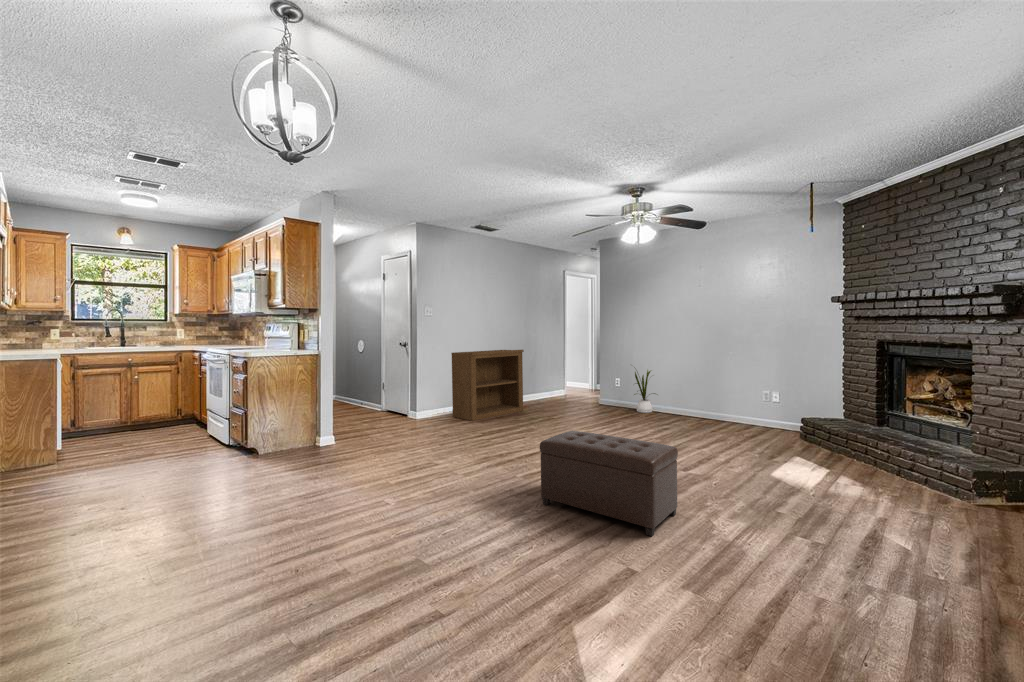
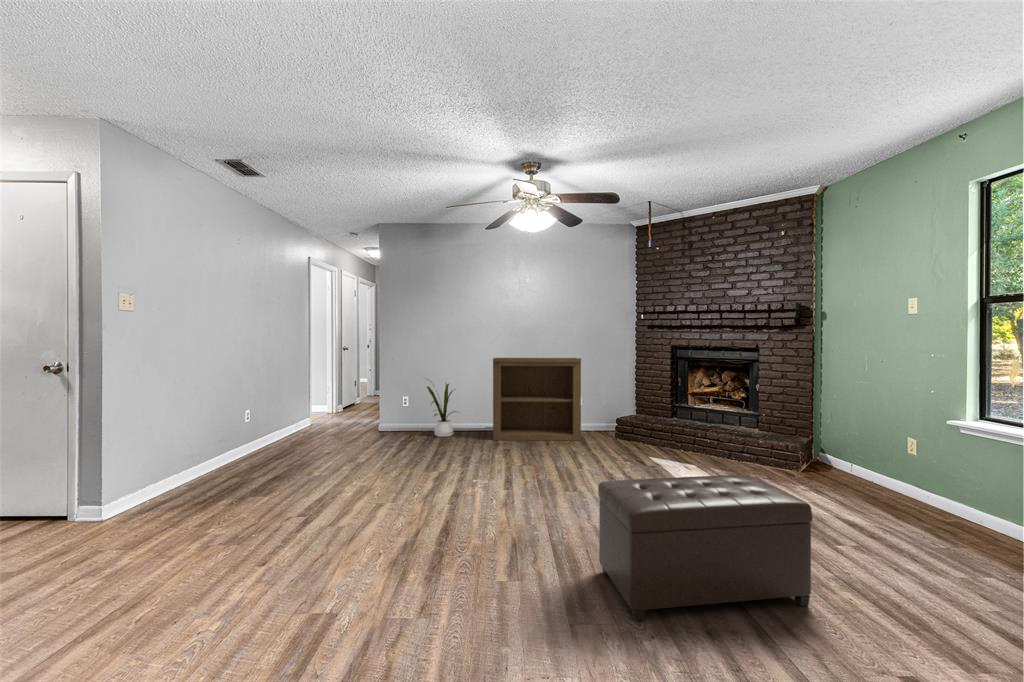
bookshelf: present [451,350,524,421] -> present [493,358,581,441]

